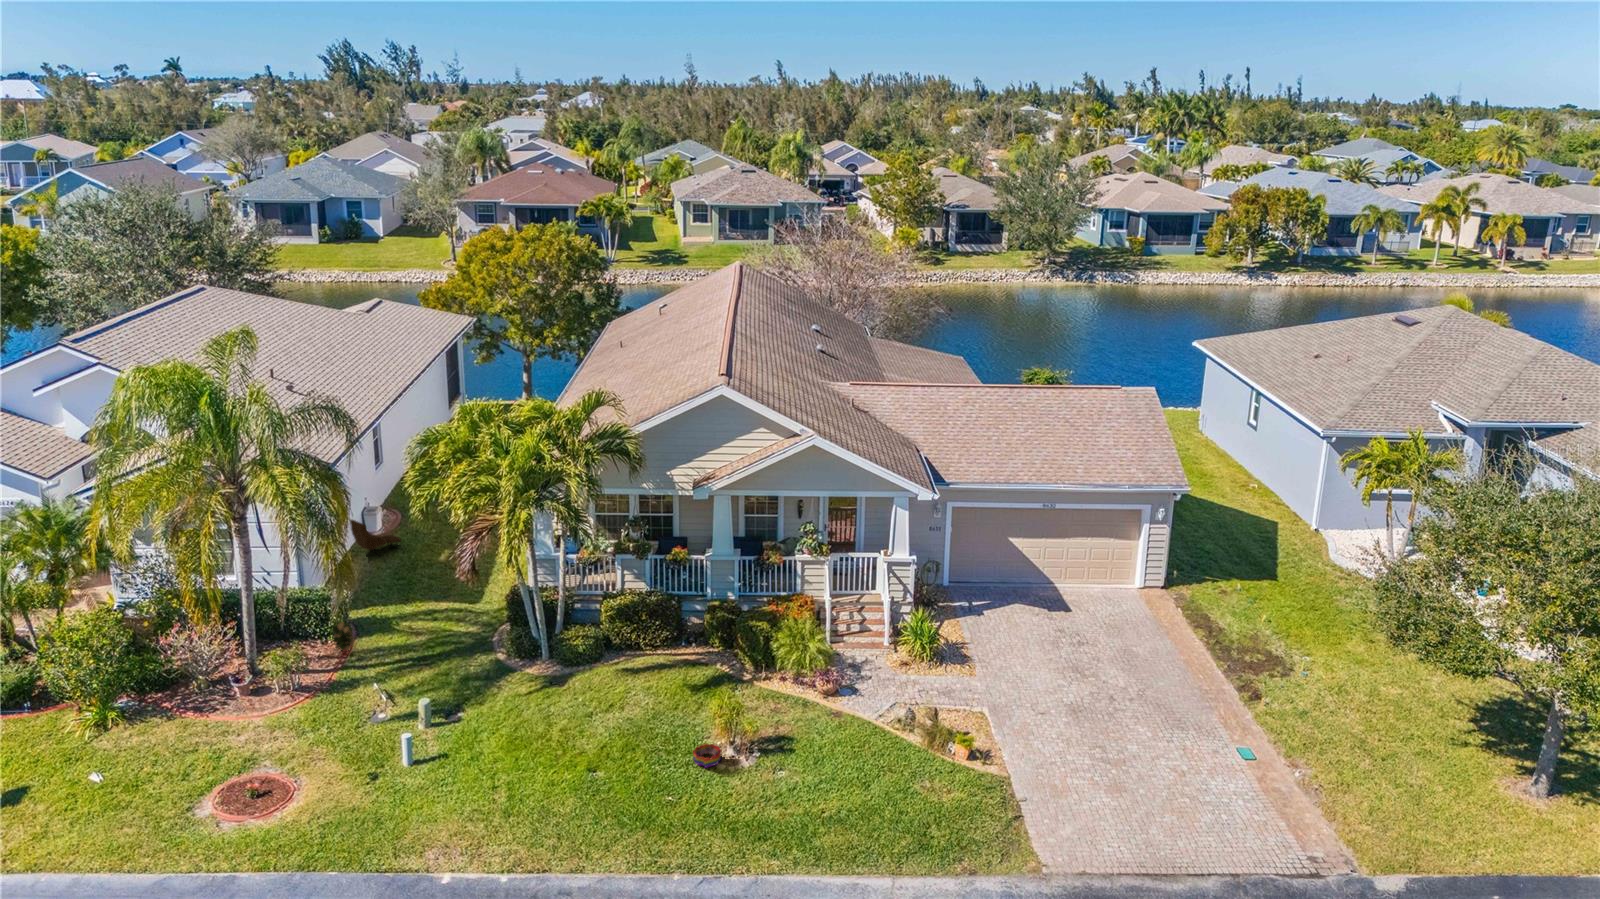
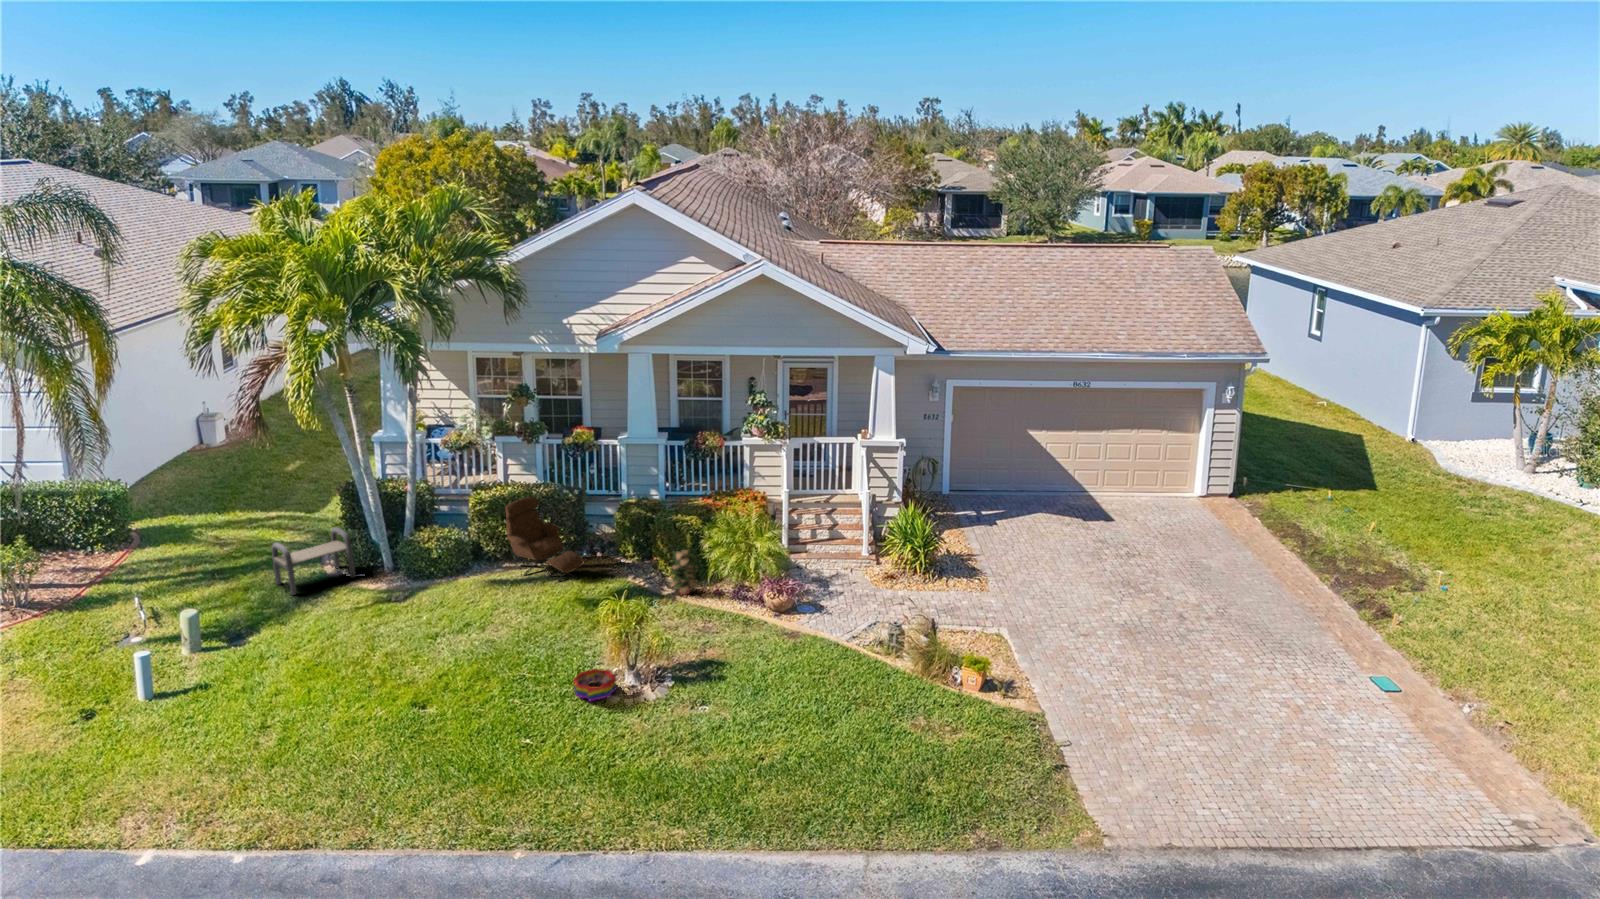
lounge chair: present [350,520,401,556] -> present [506,497,584,581]
decorative plant: present [332,622,354,652] -> present [671,550,699,594]
bench: none [467,628,523,680] -> present [272,527,356,595]

